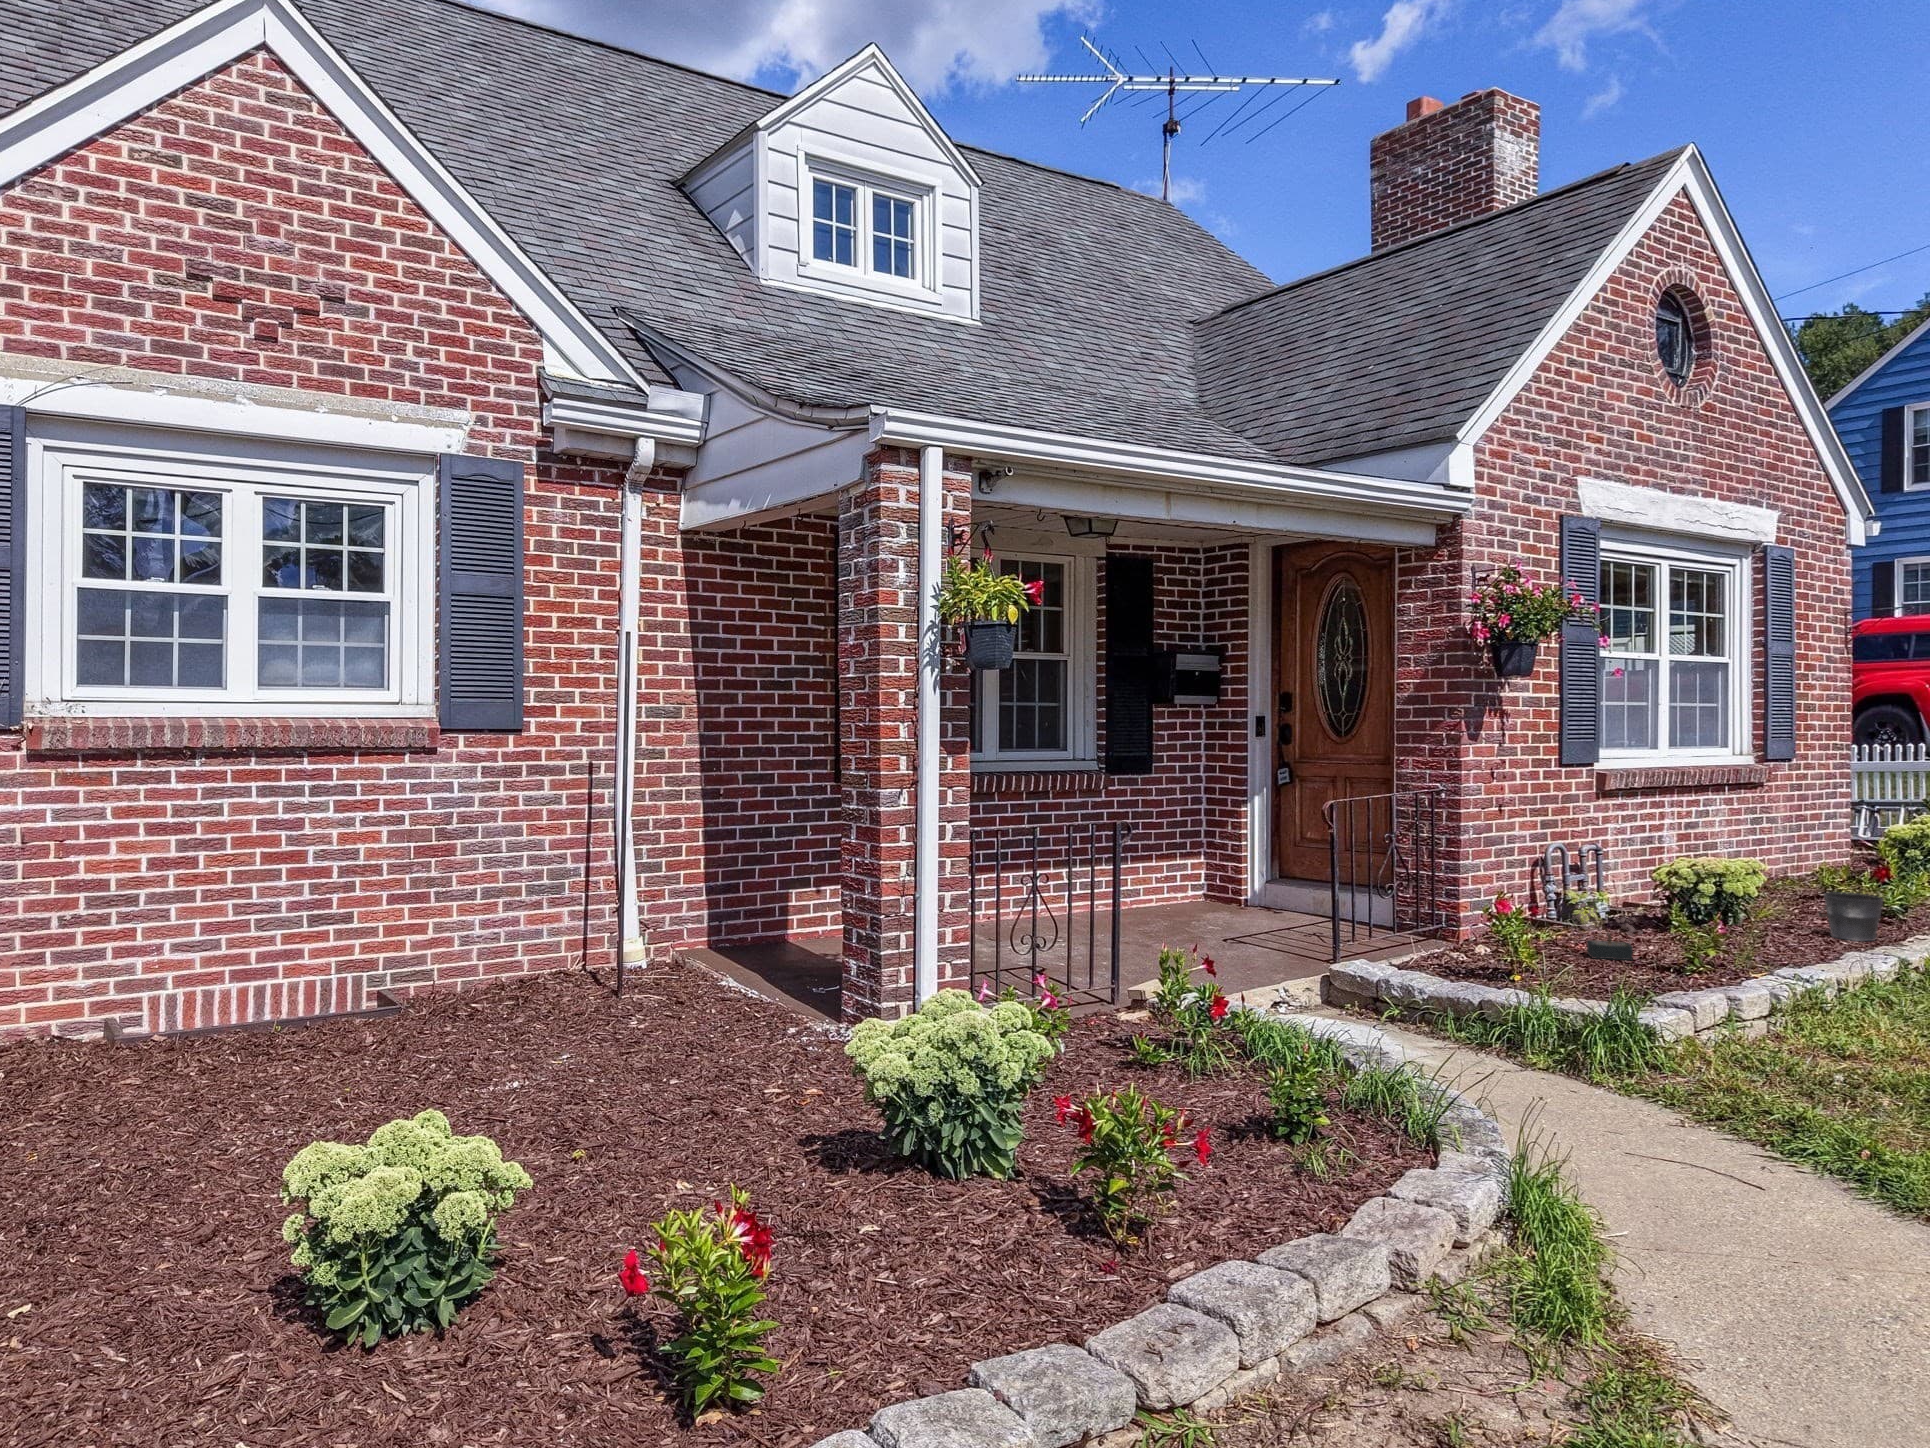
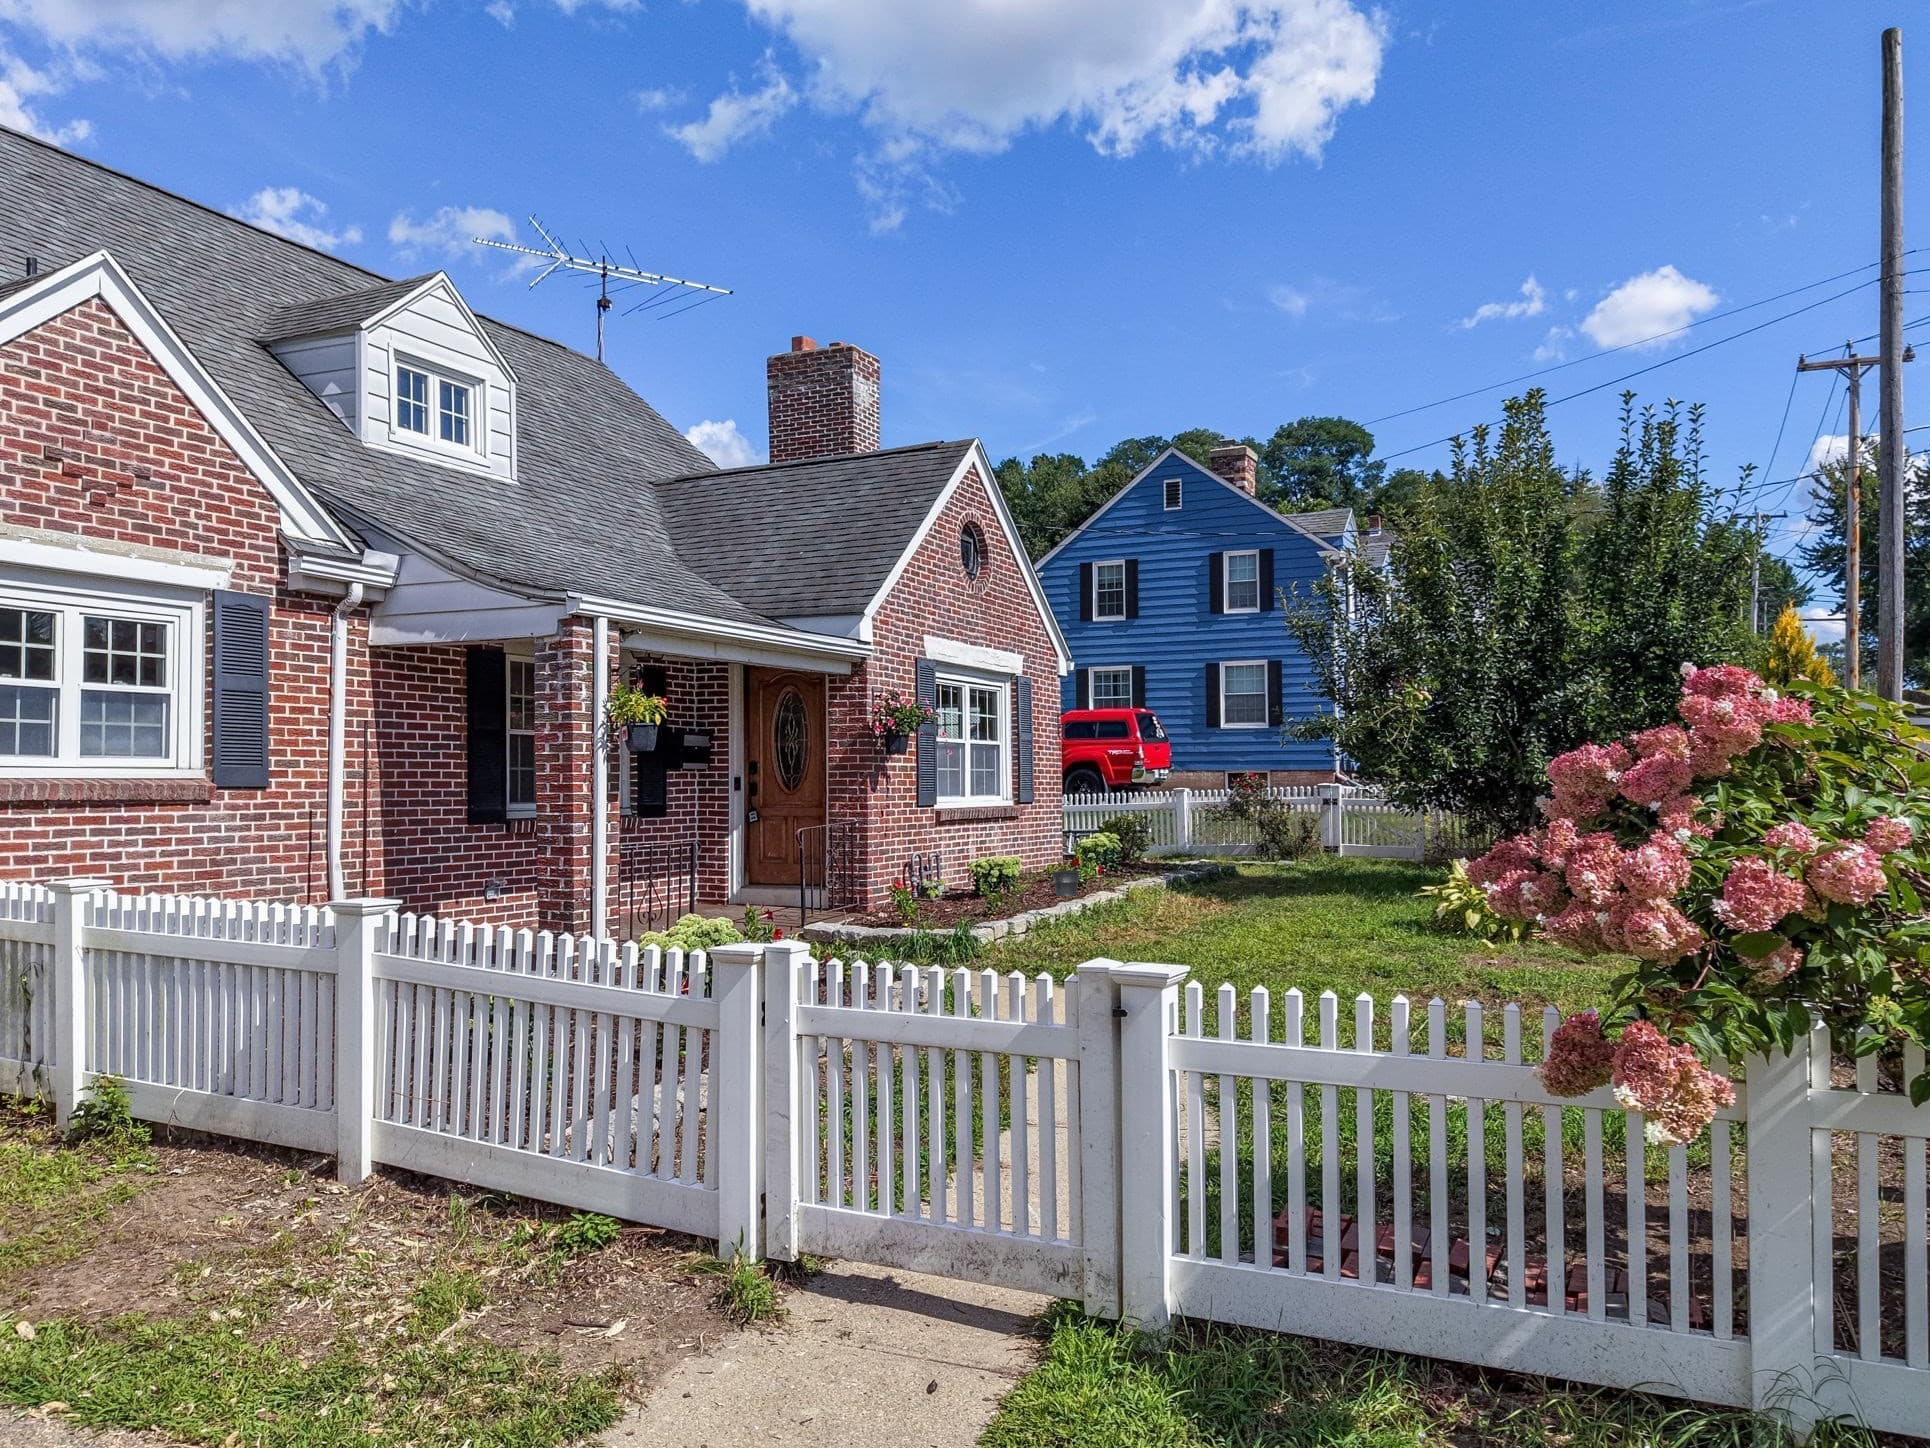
decorative plant: present [1573,904,1642,960] -> none [928,880,965,911]

